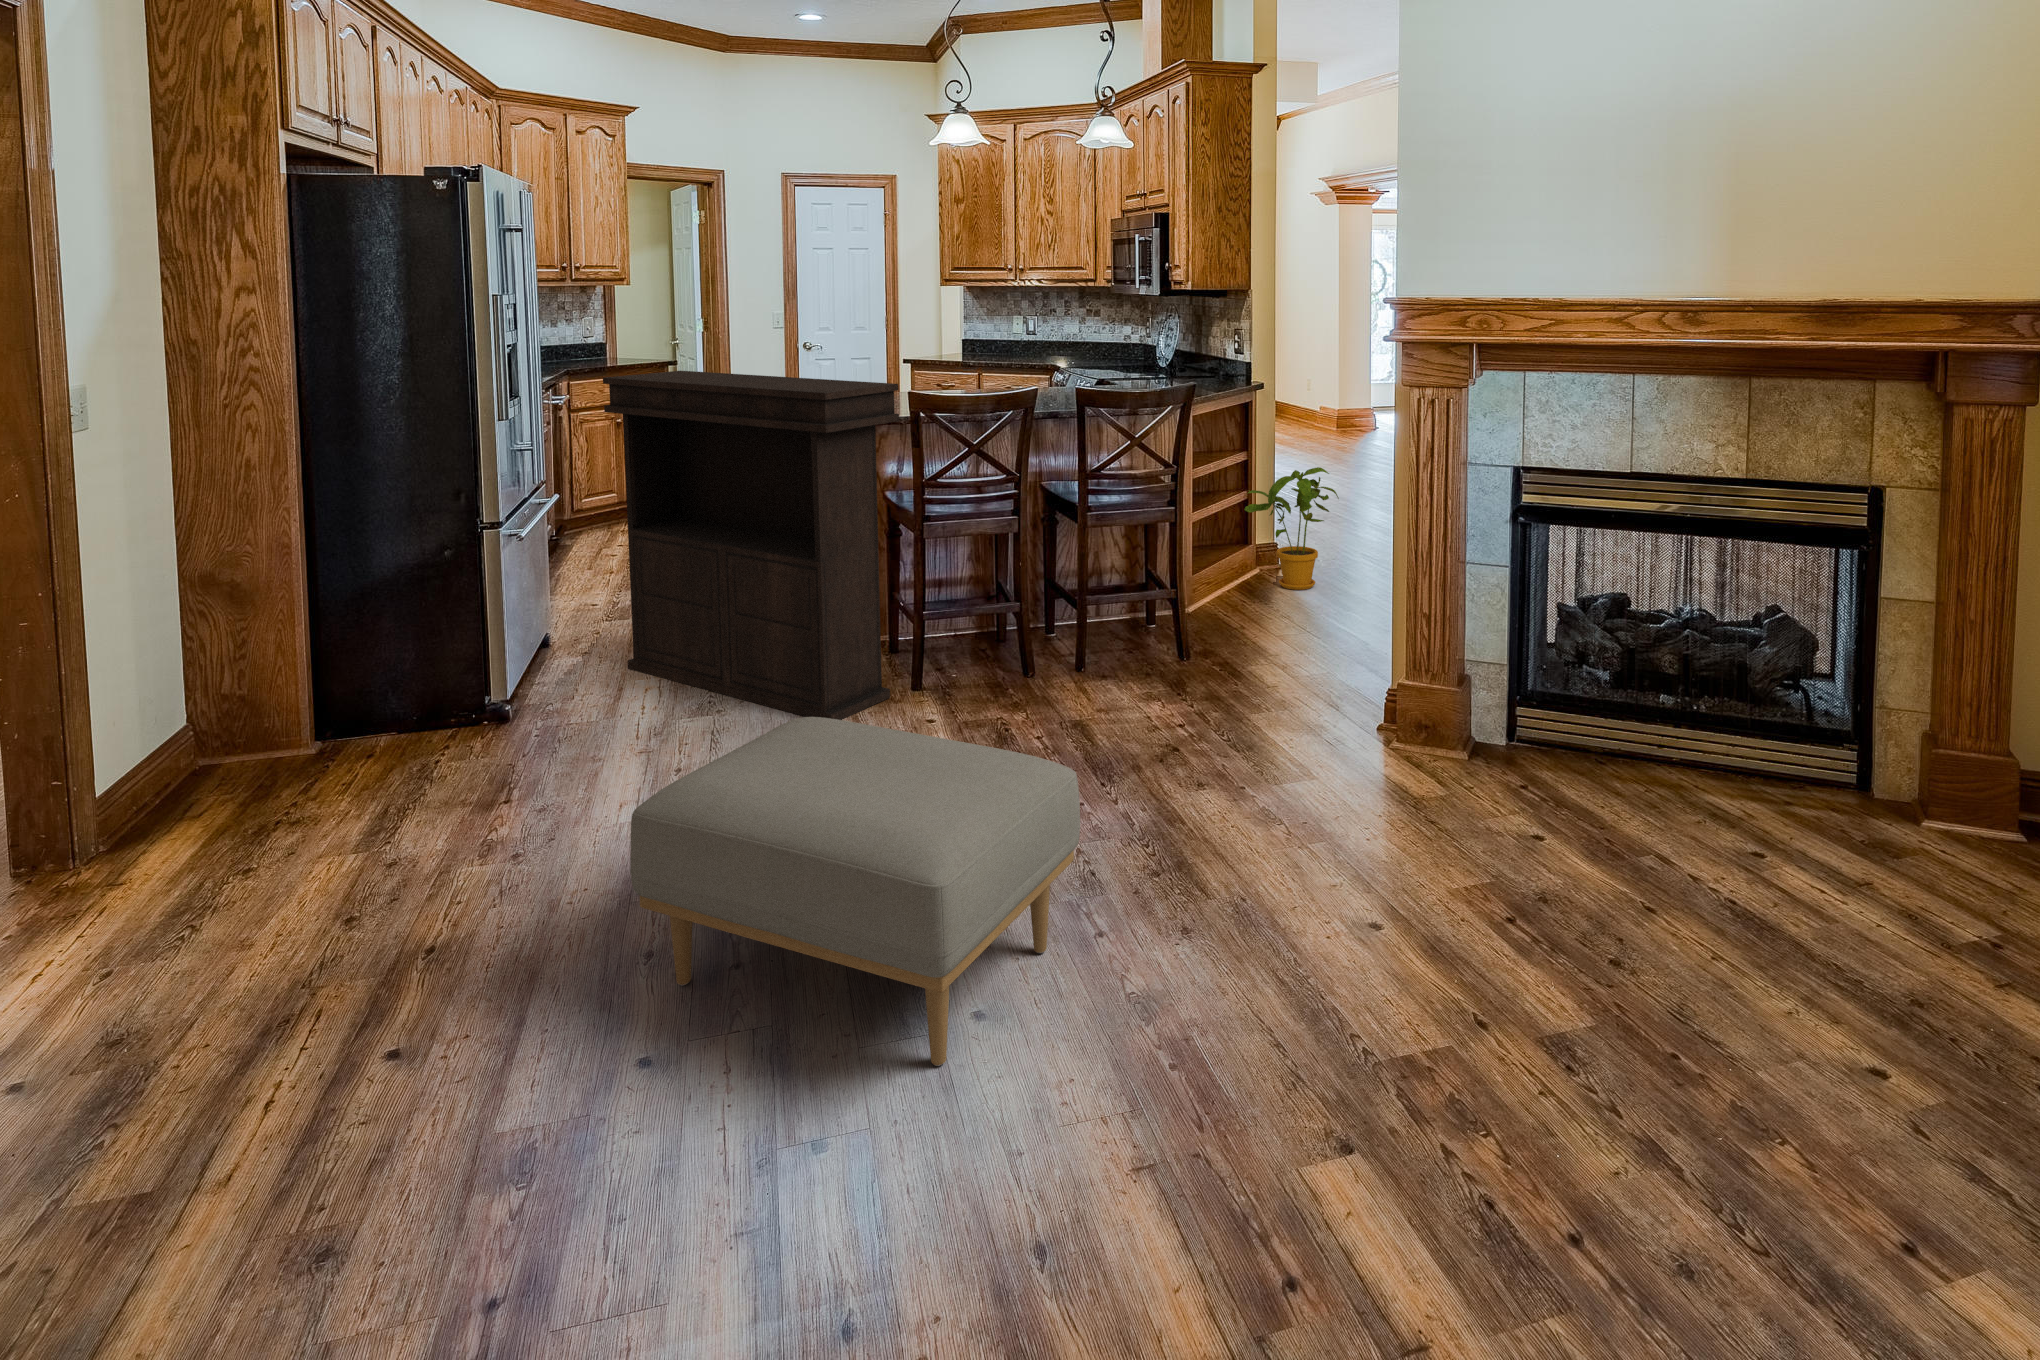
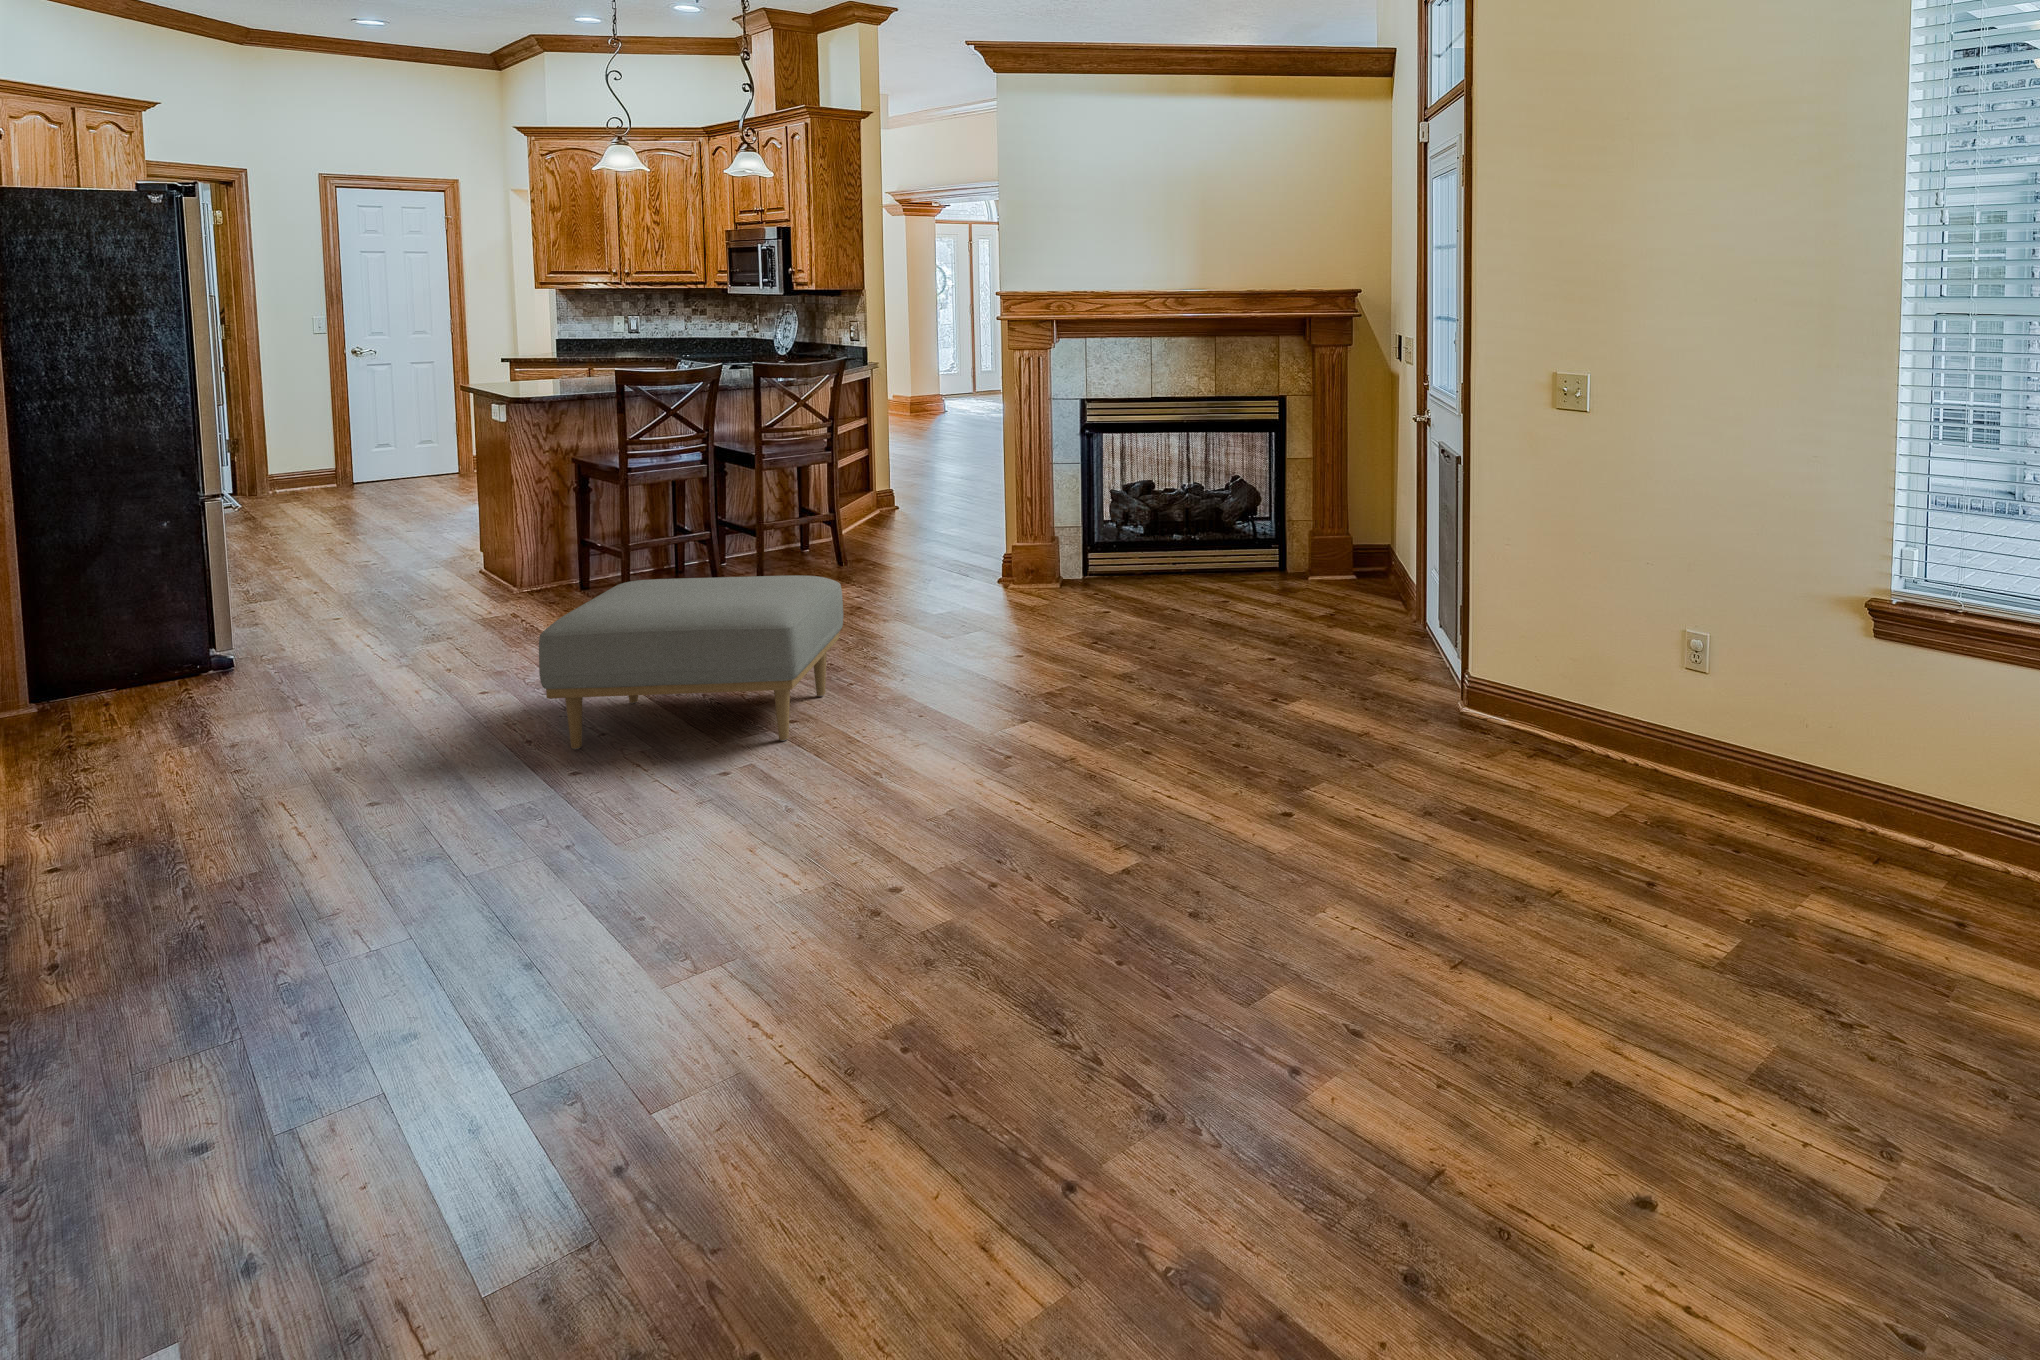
console table: present [603,371,899,720] -> none [290,364,614,633]
house plant: present [1244,467,1339,590] -> none [865,424,948,520]

